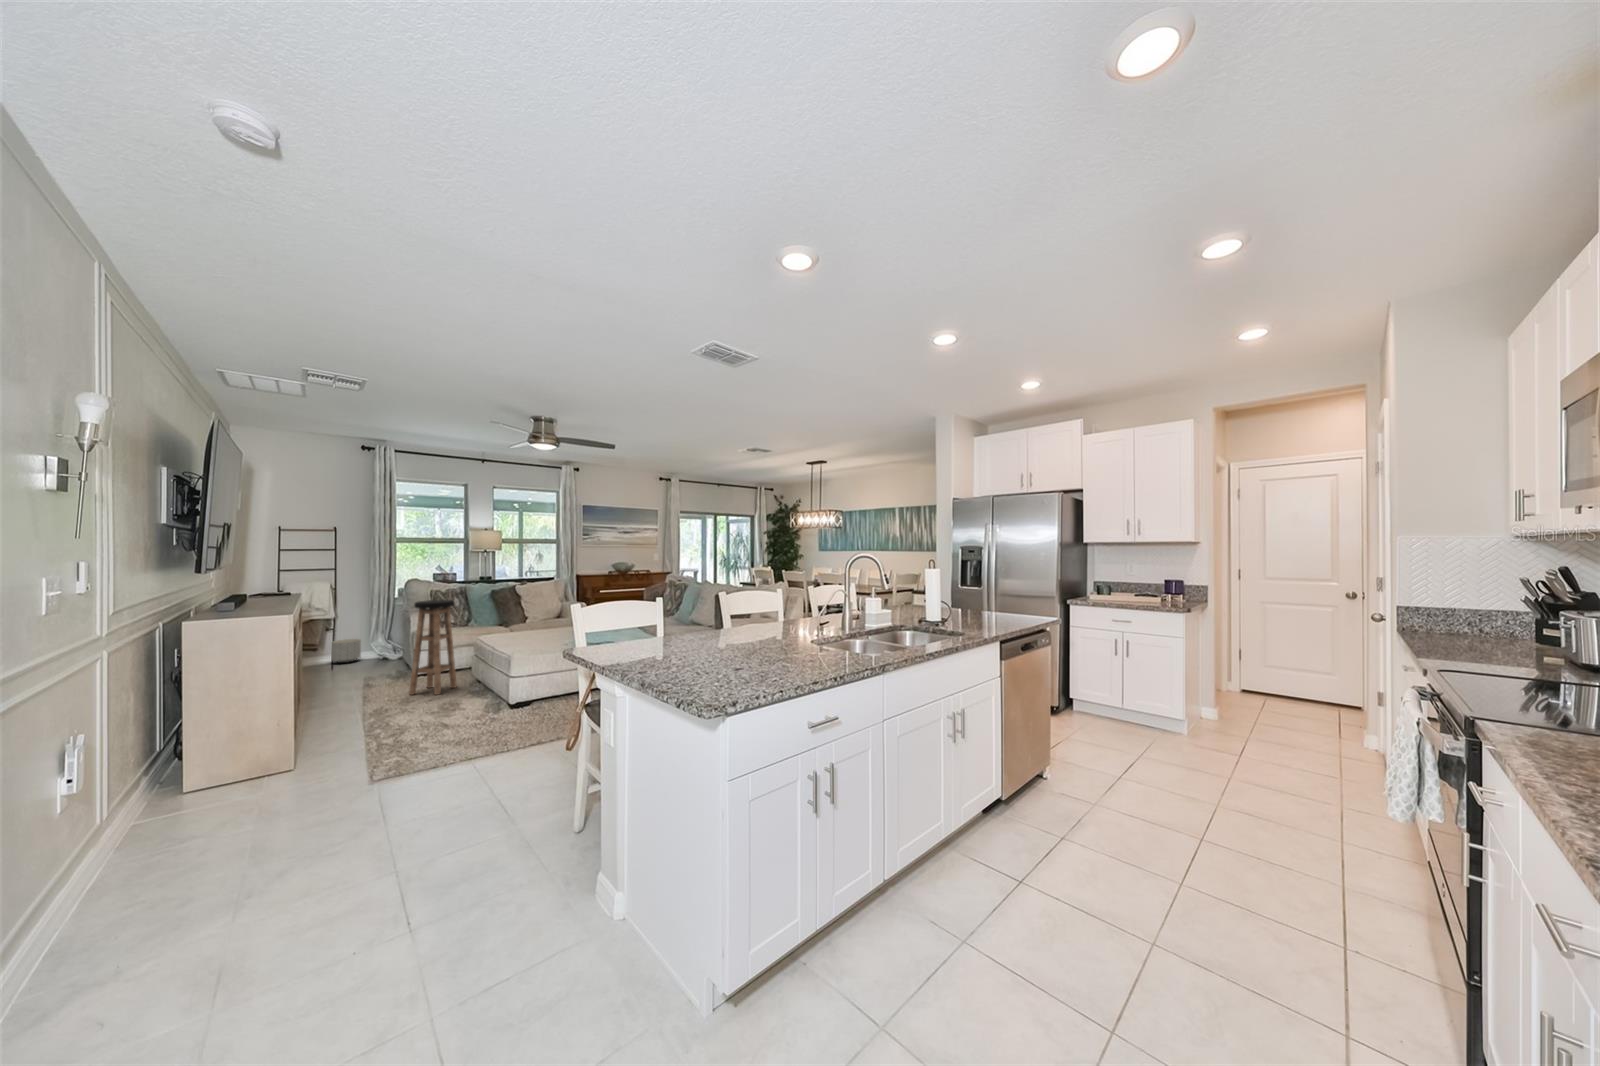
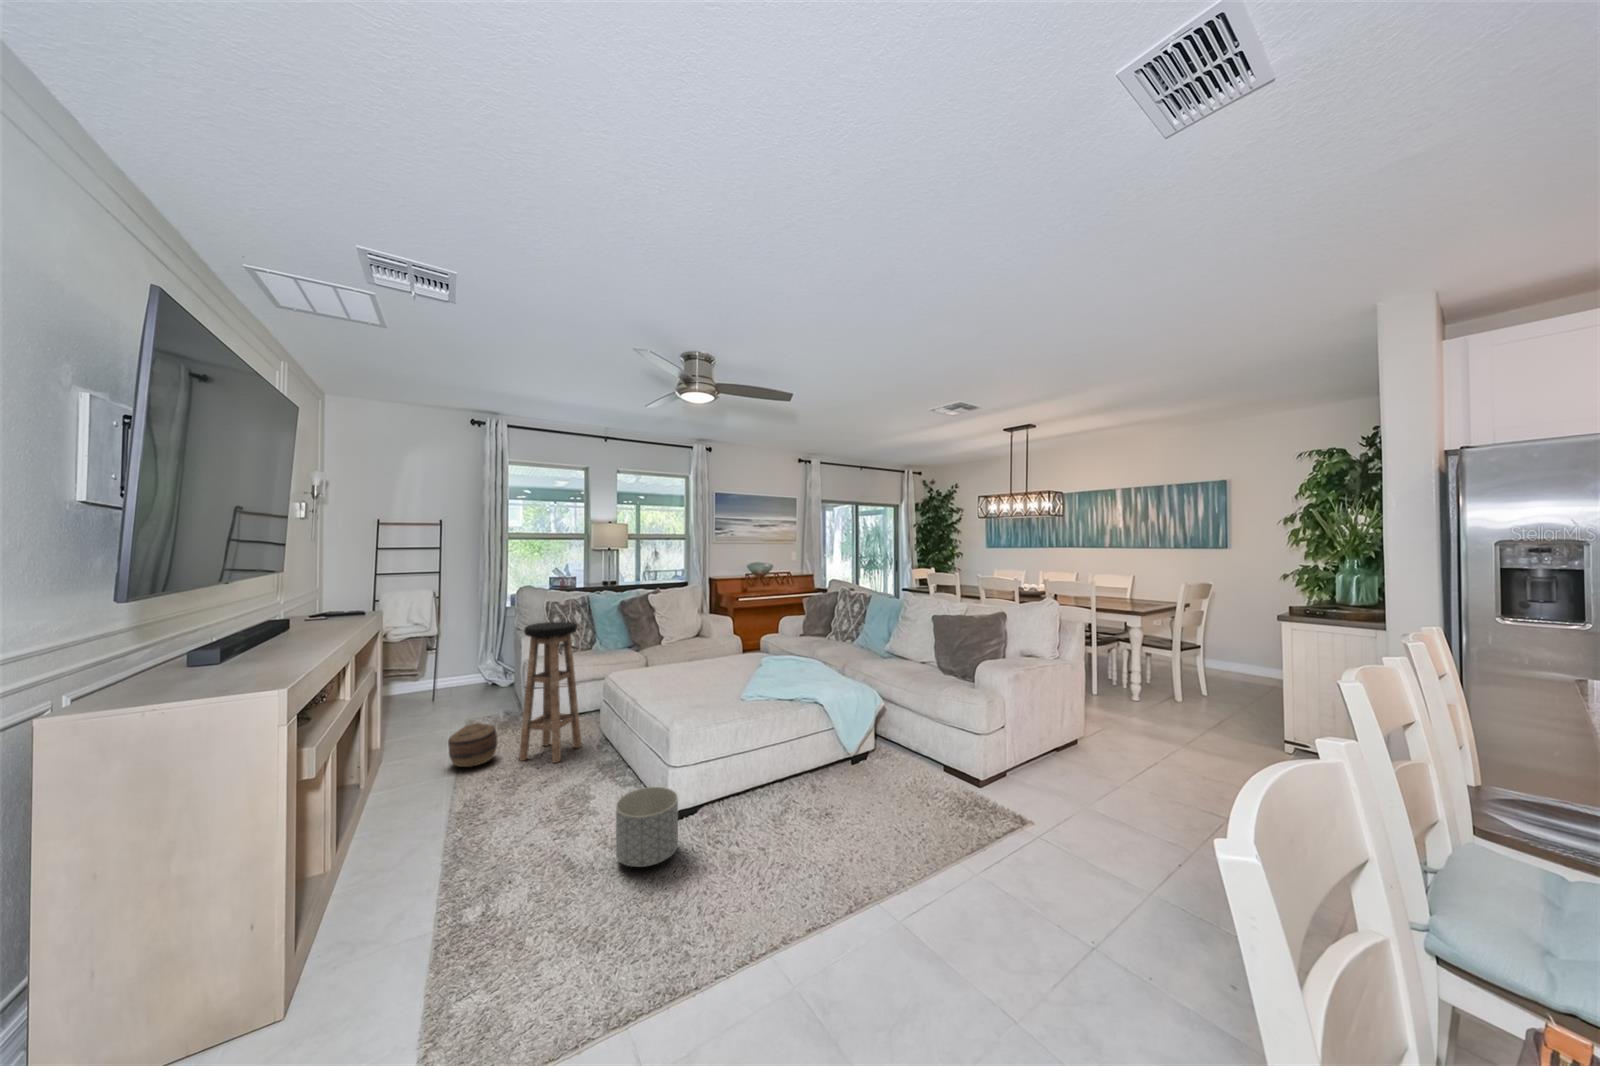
planter: present [331,639,361,663] -> present [616,787,678,867]
basket: none [356,670,393,699] -> present [448,723,497,767]

